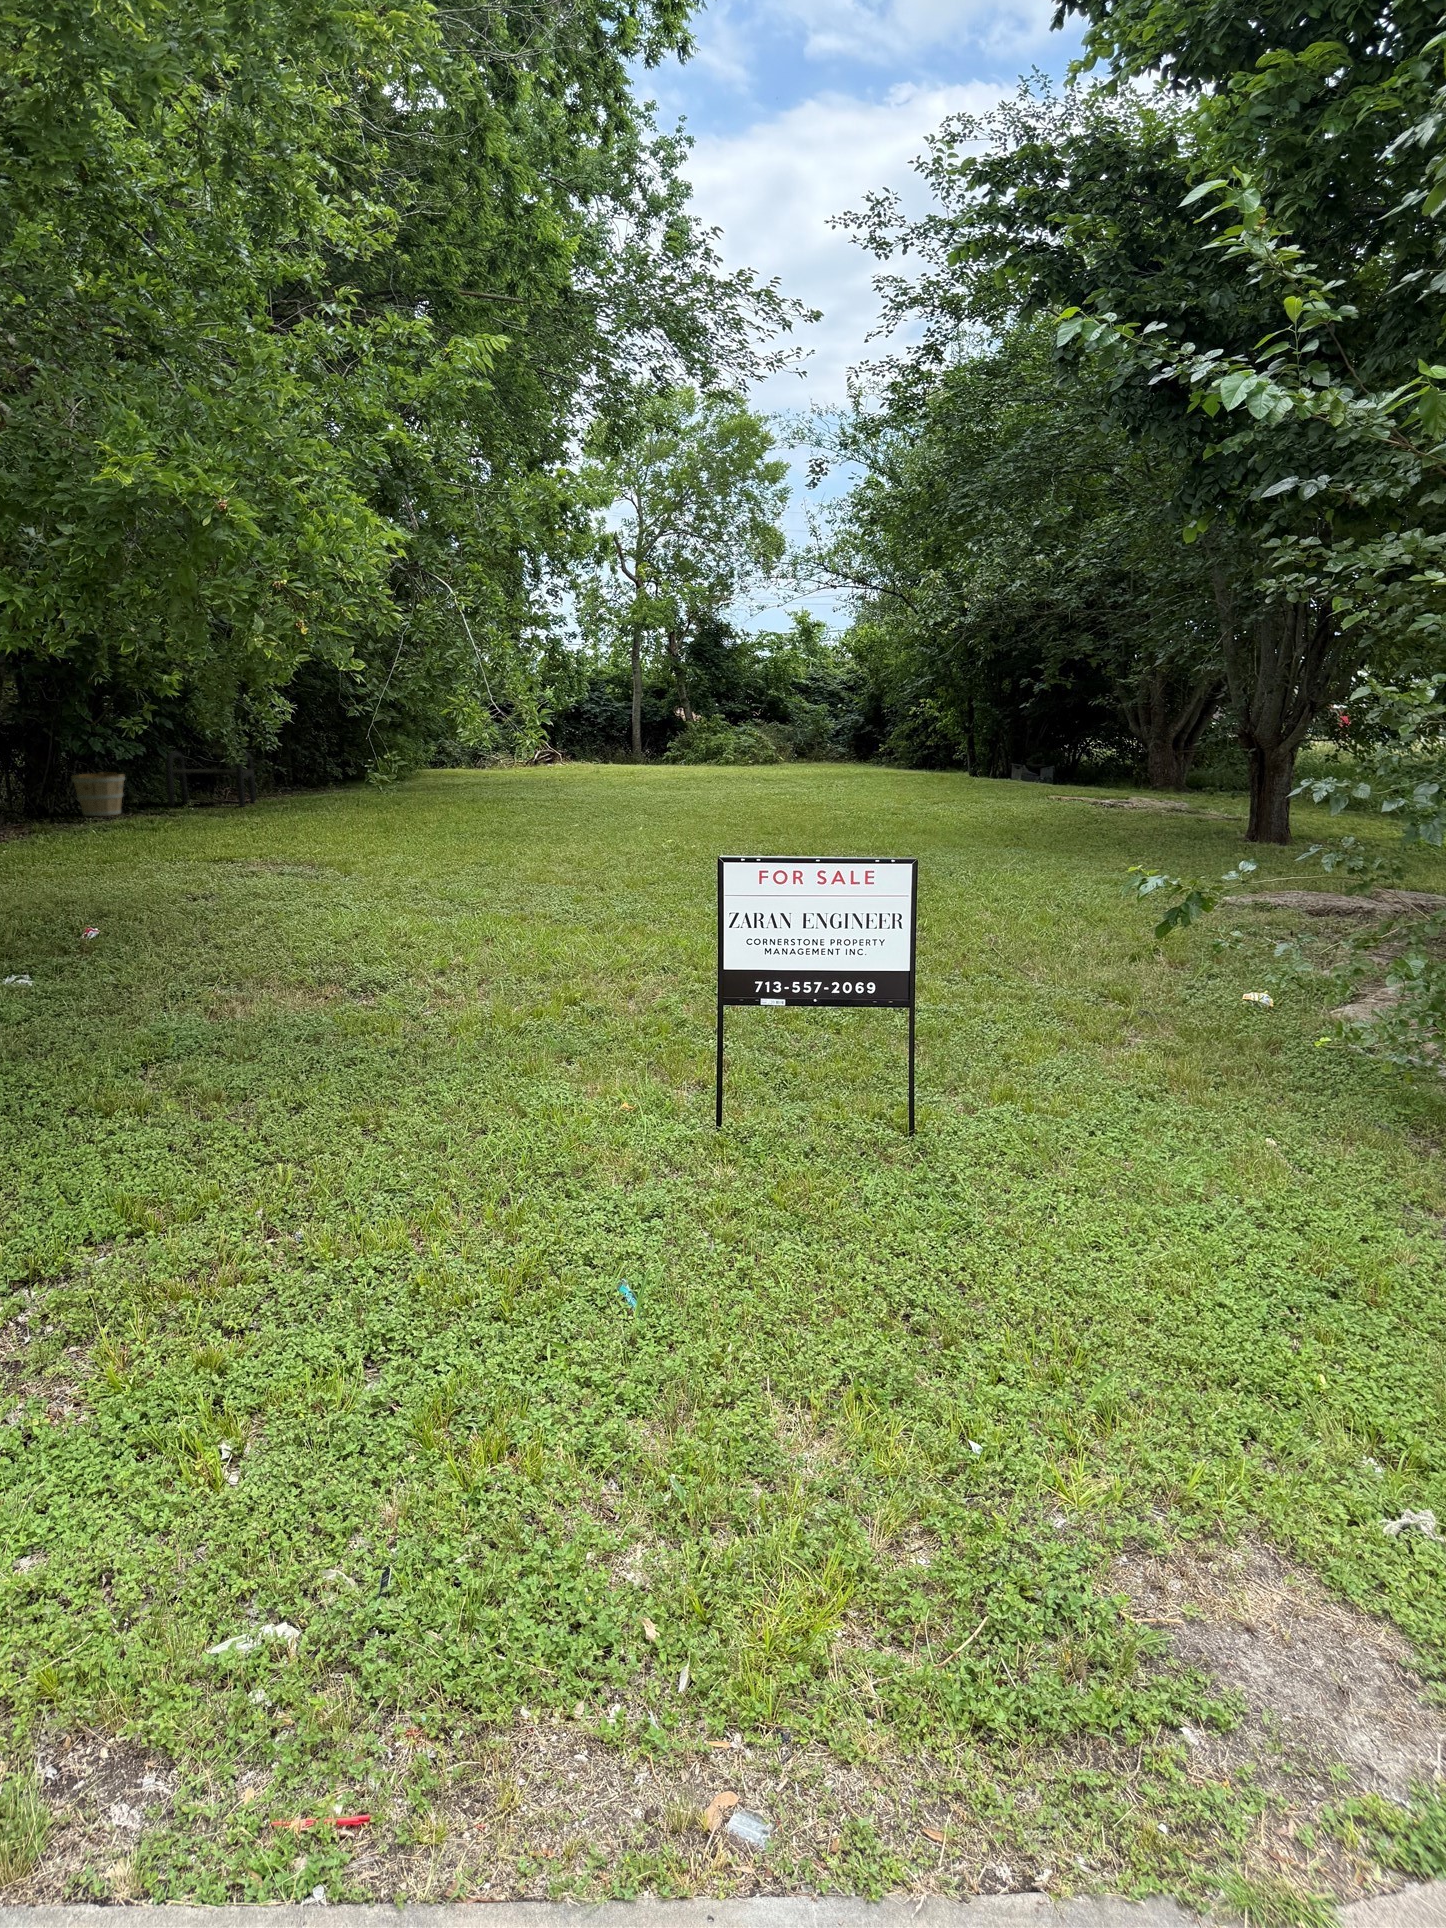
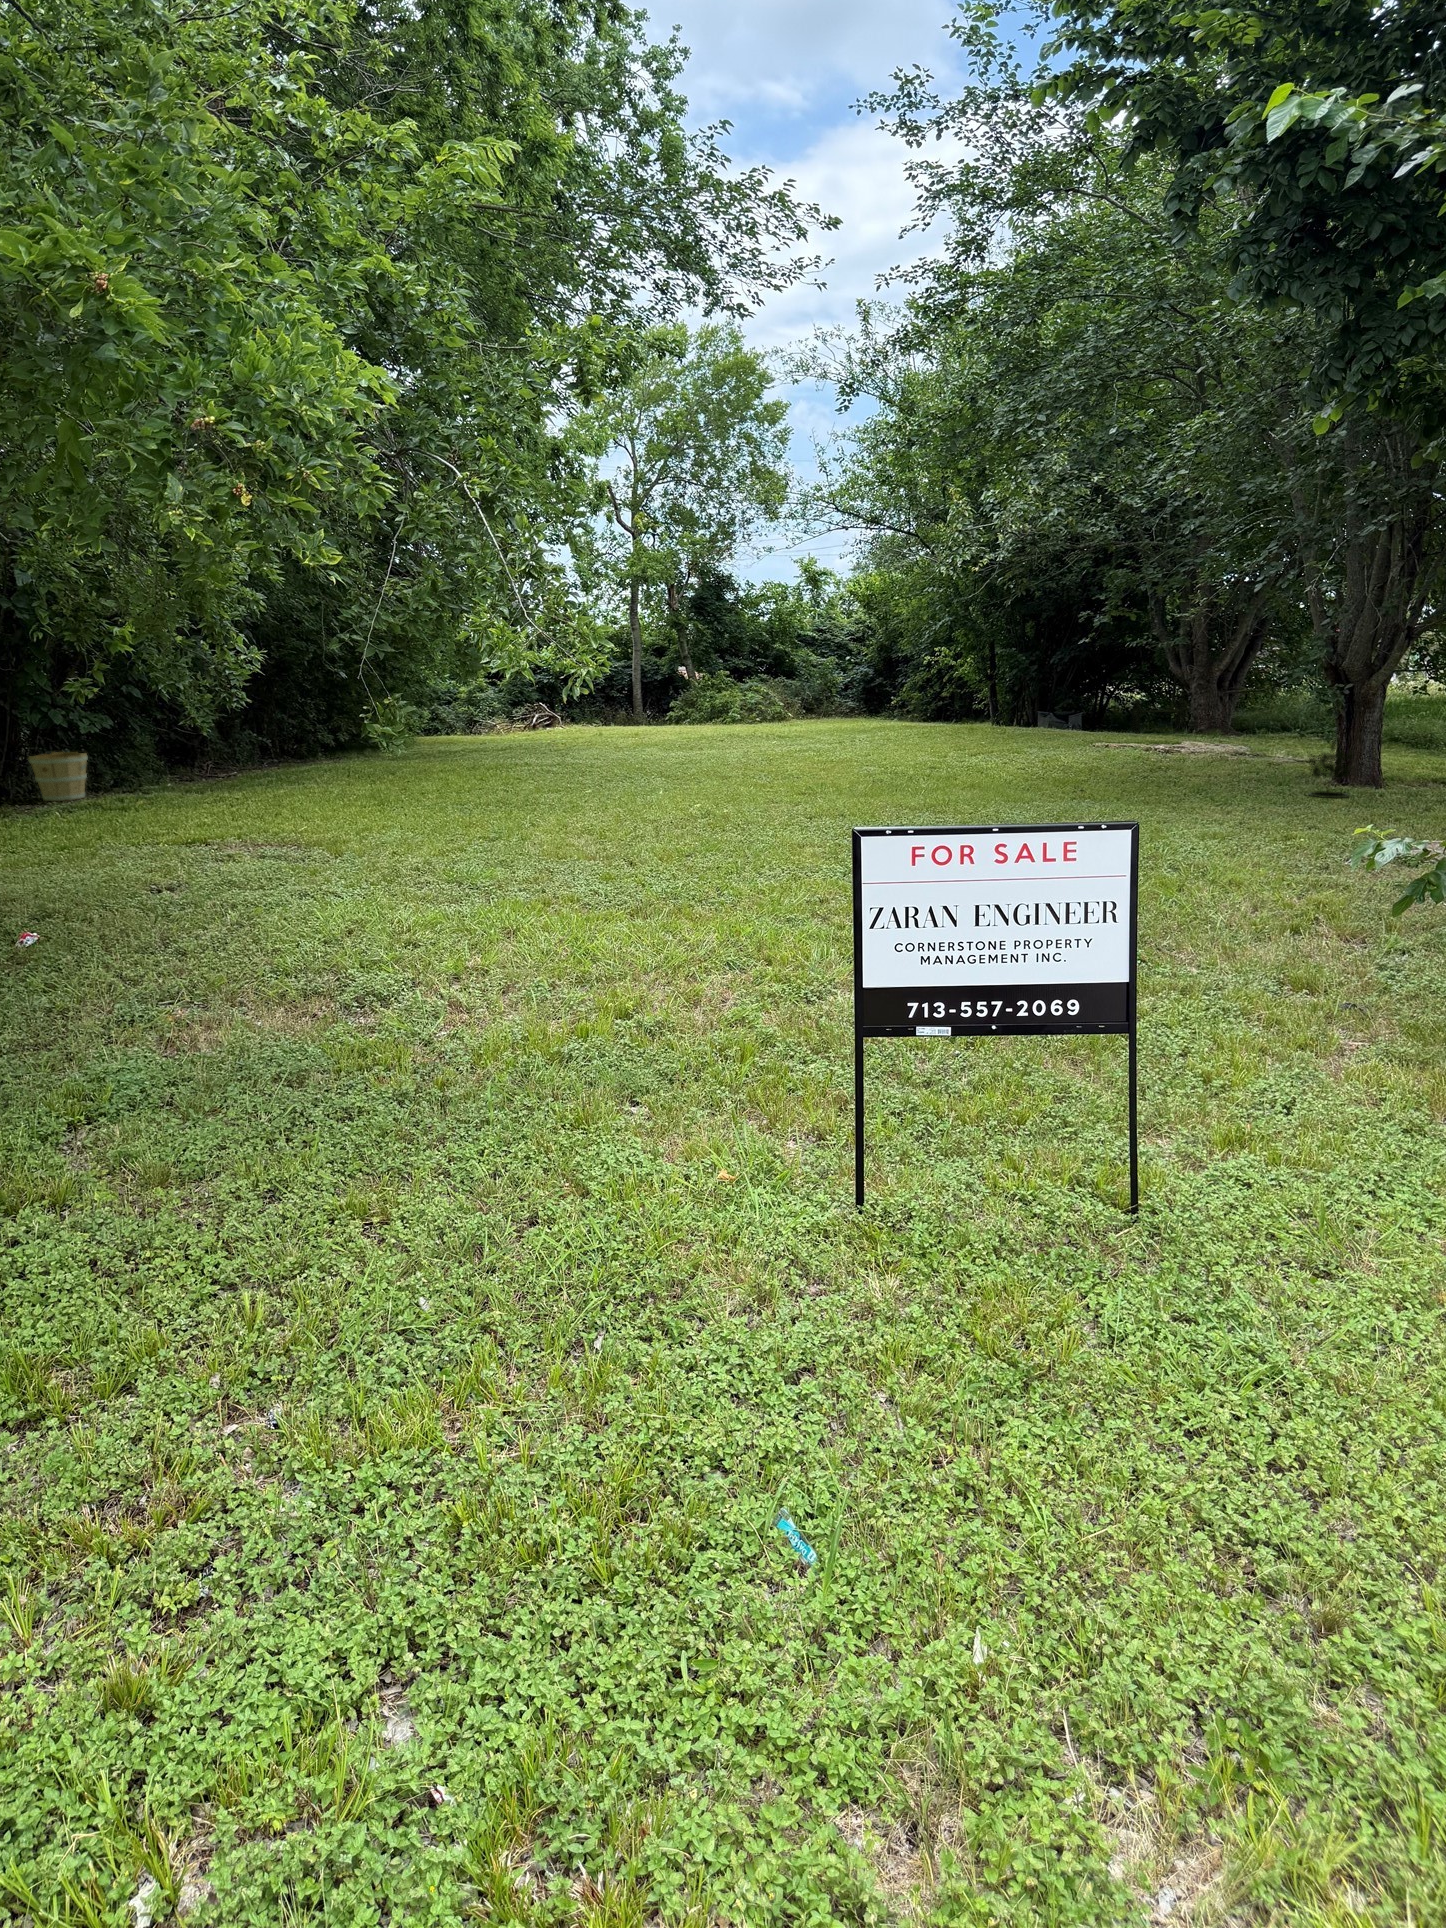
bench: present [165,751,256,807] -> present [1131,699,1186,733]
potted tree: none [1209,789,1251,849] -> present [1309,734,1352,798]

